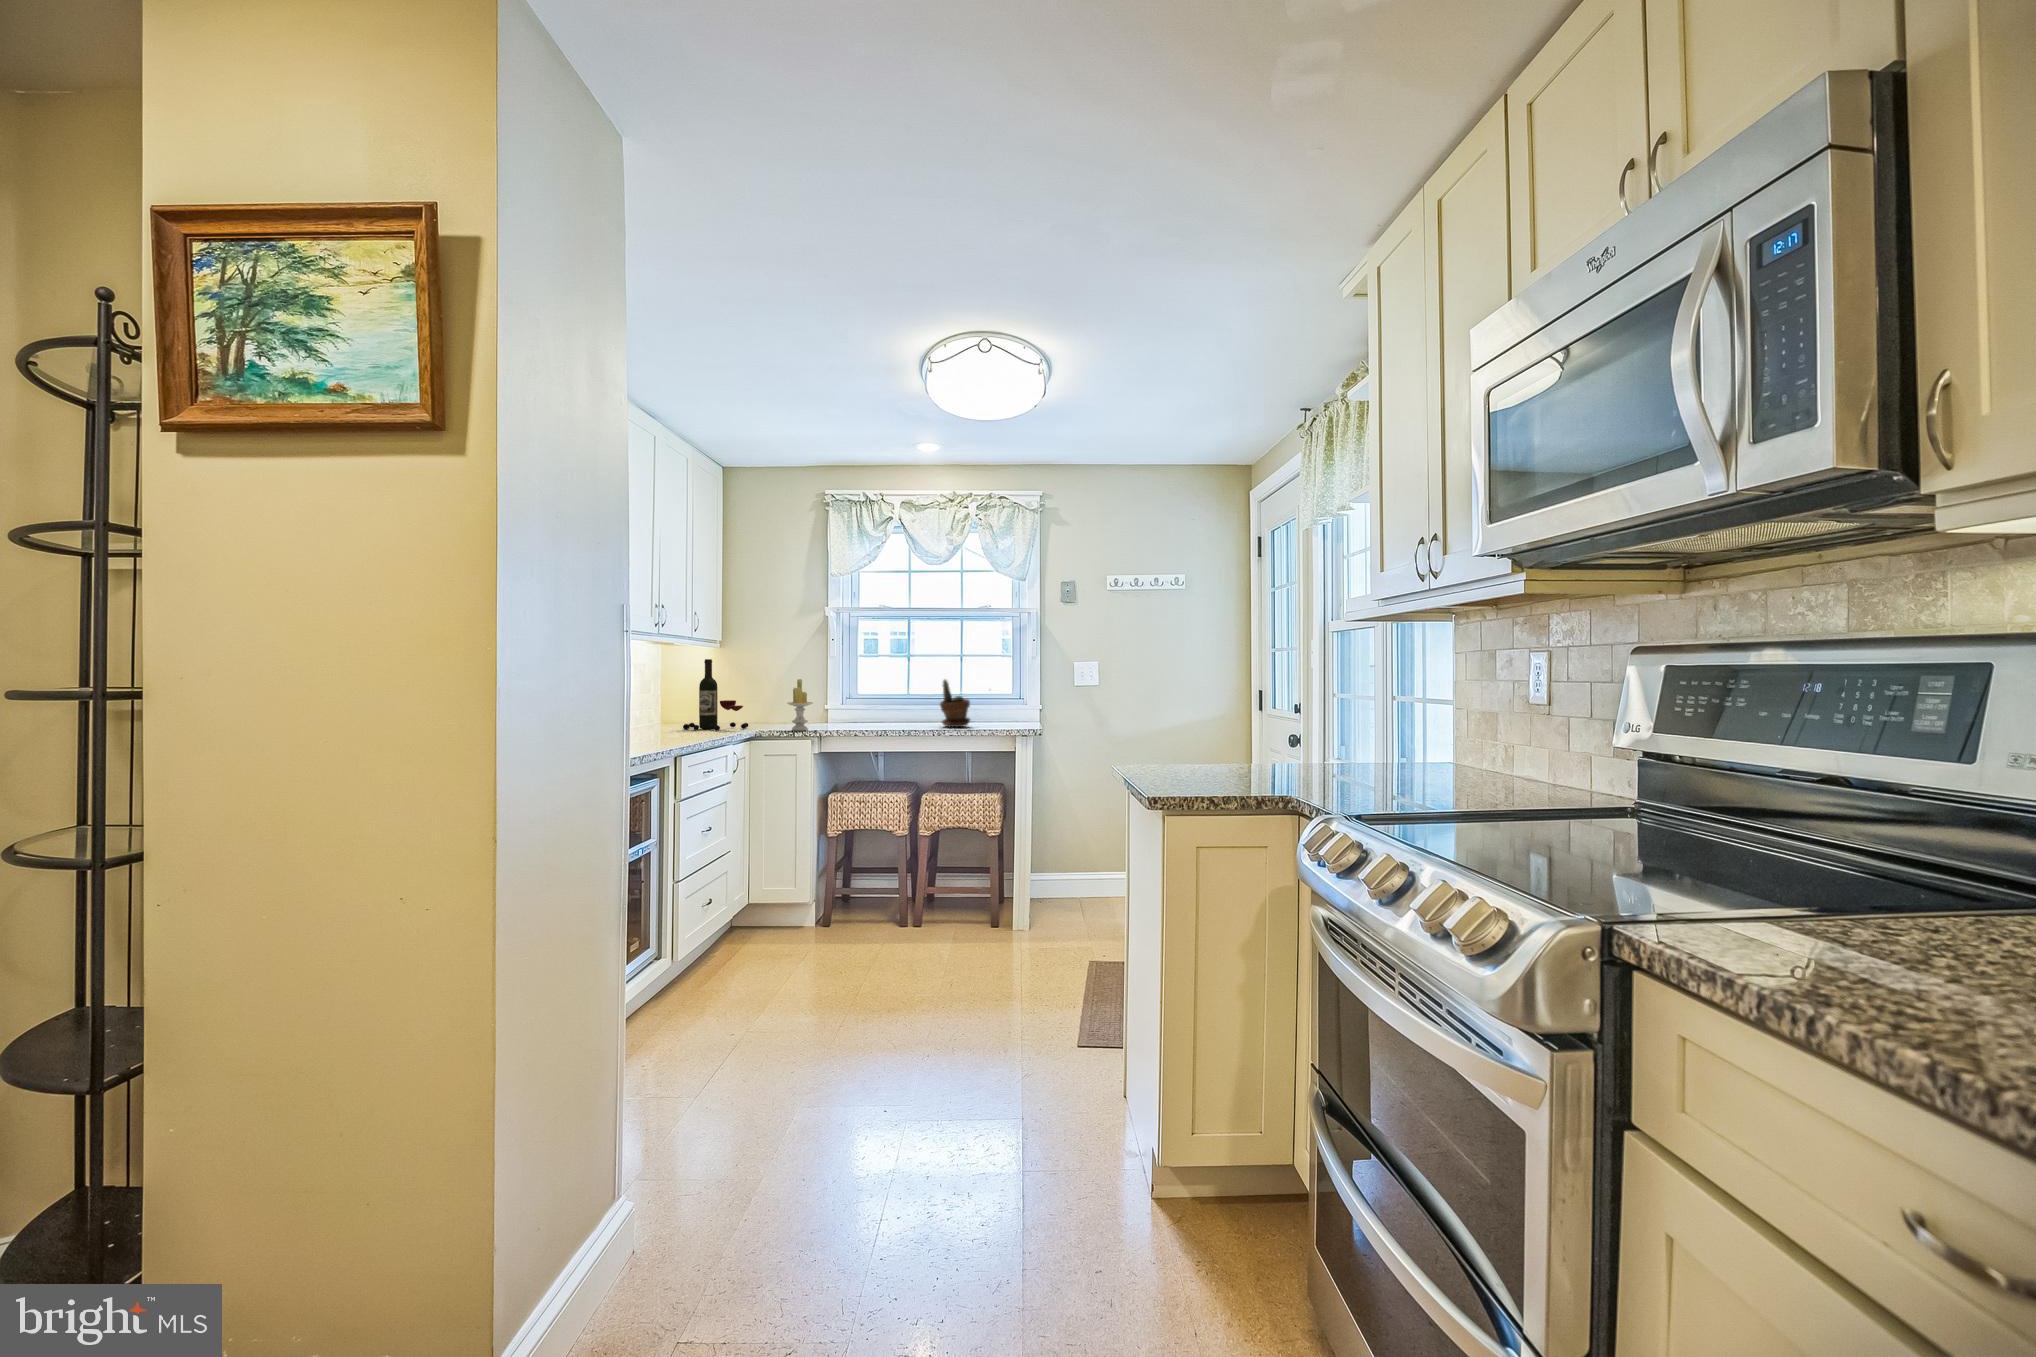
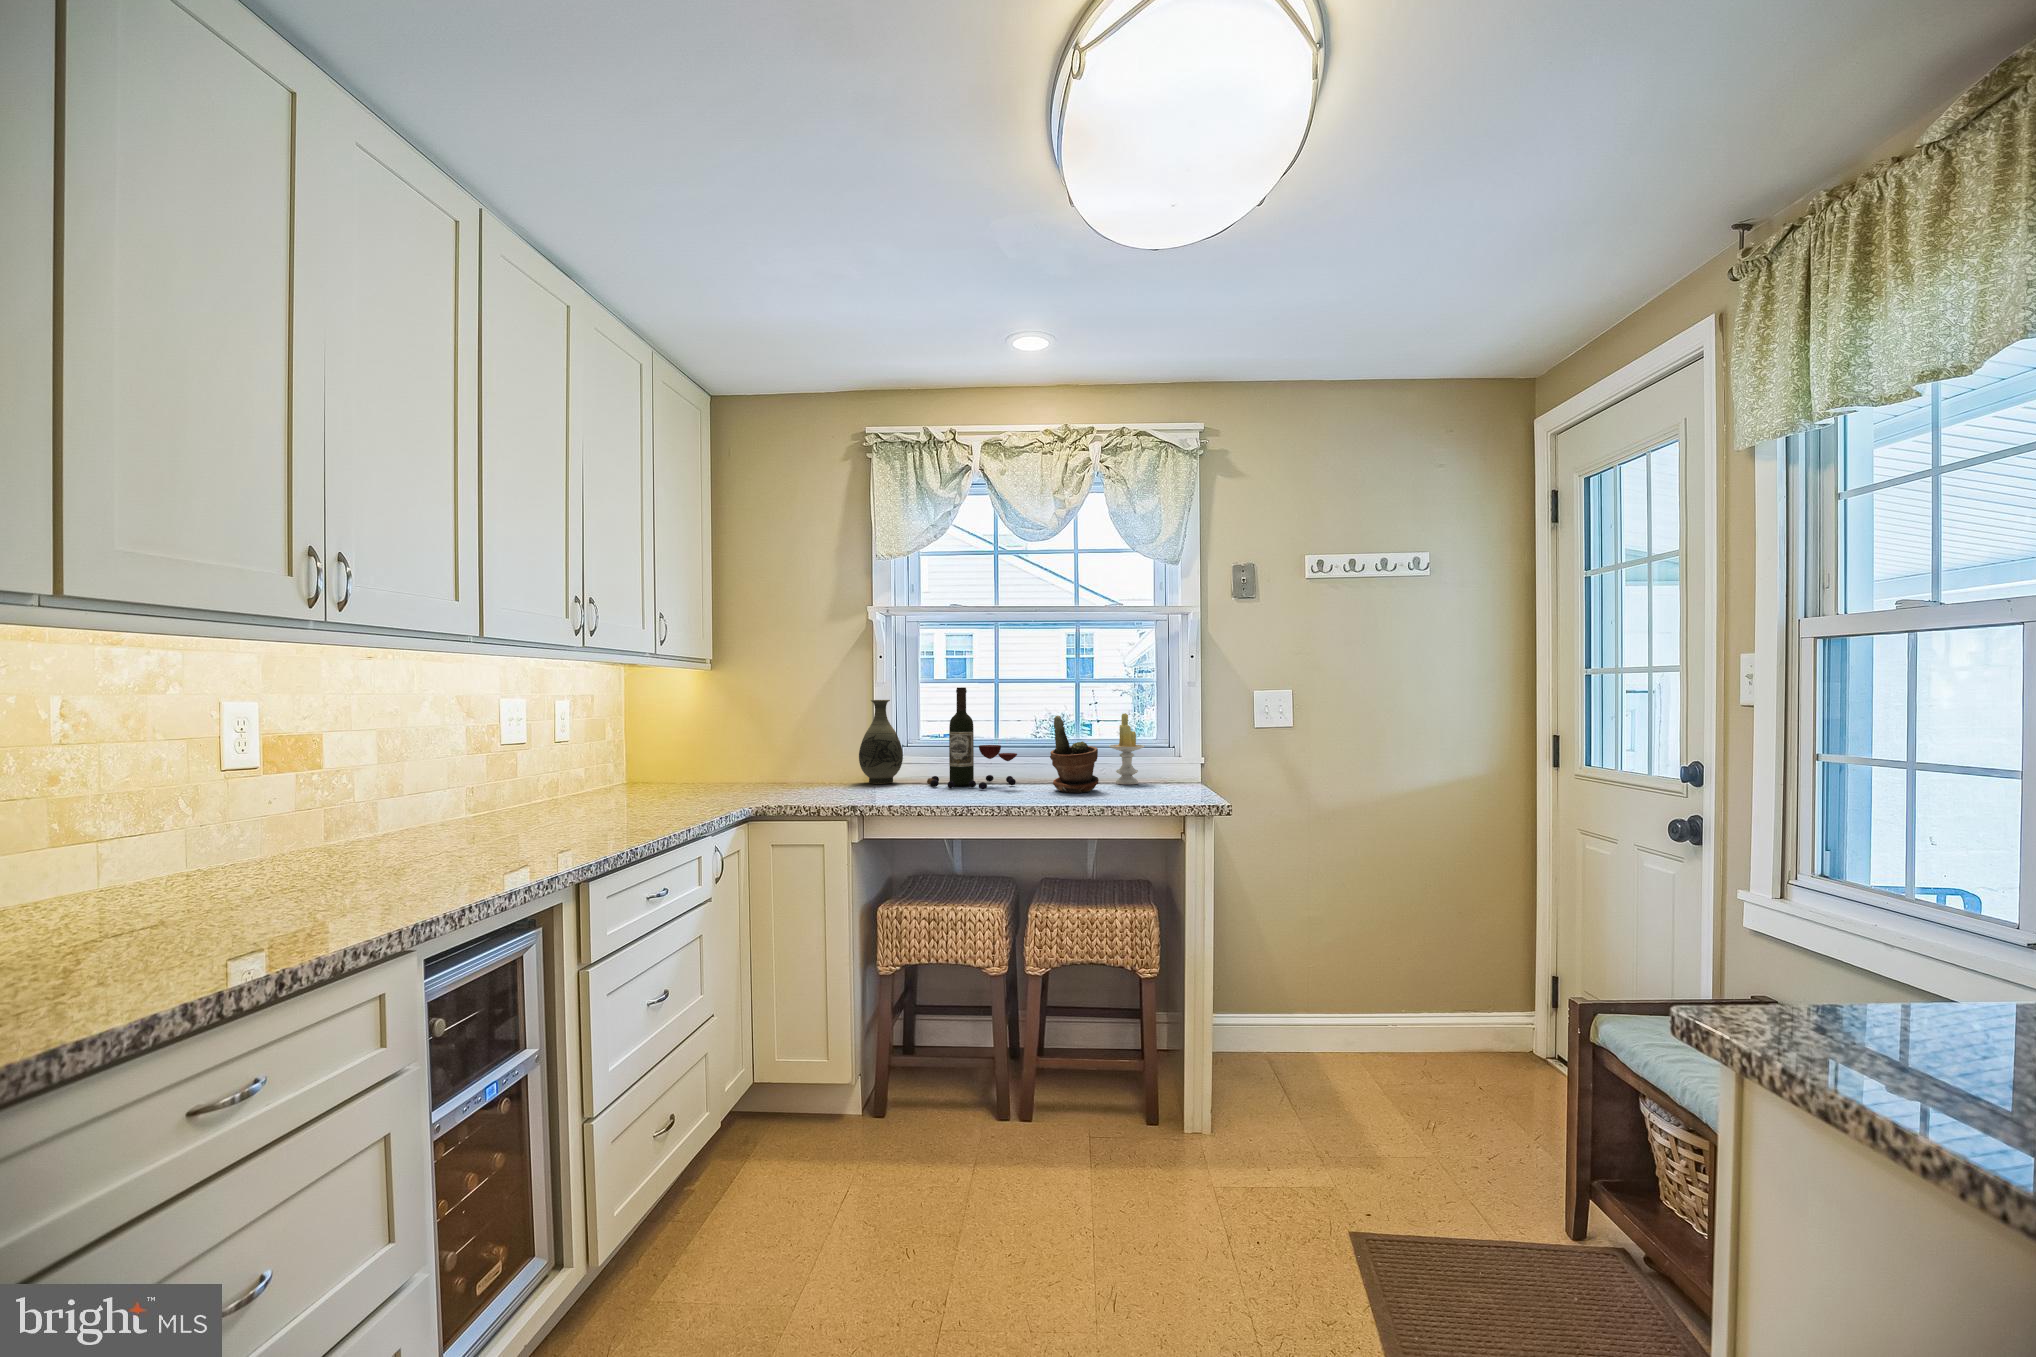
wine bottle: present [683,659,748,730] -> present [927,687,1017,789]
vase: none [817,669,846,724] -> present [859,700,903,784]
candle: present [787,679,813,731] -> present [1109,713,1145,785]

